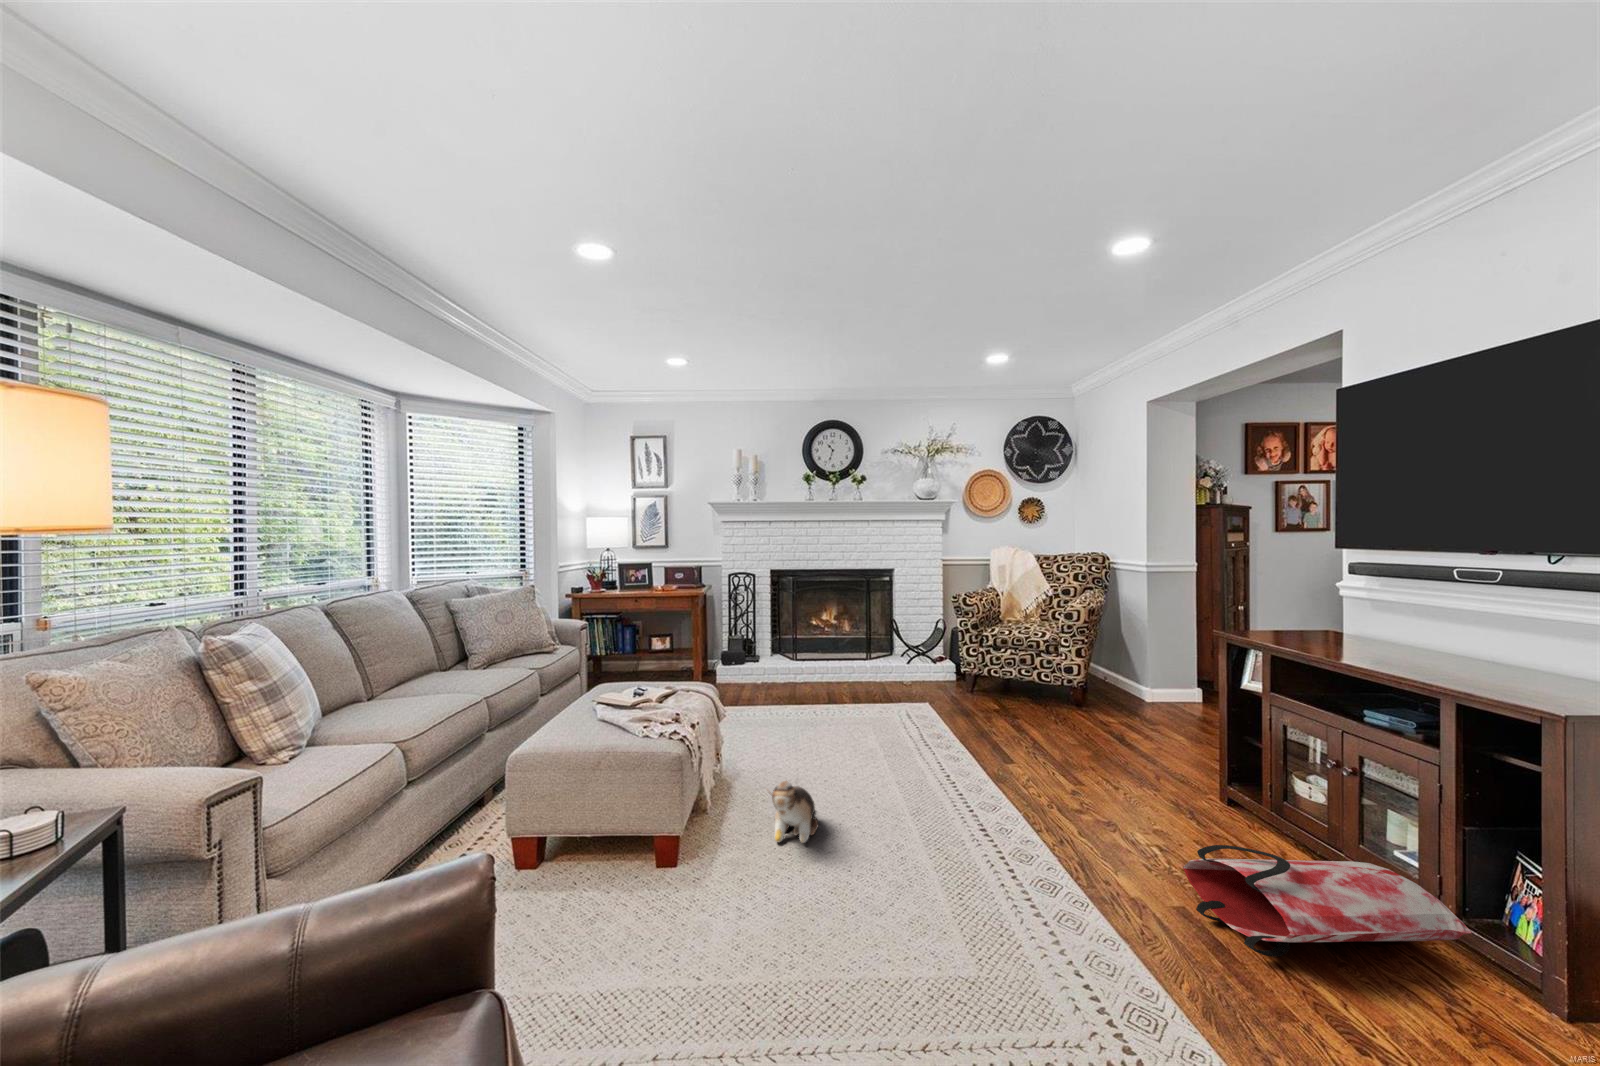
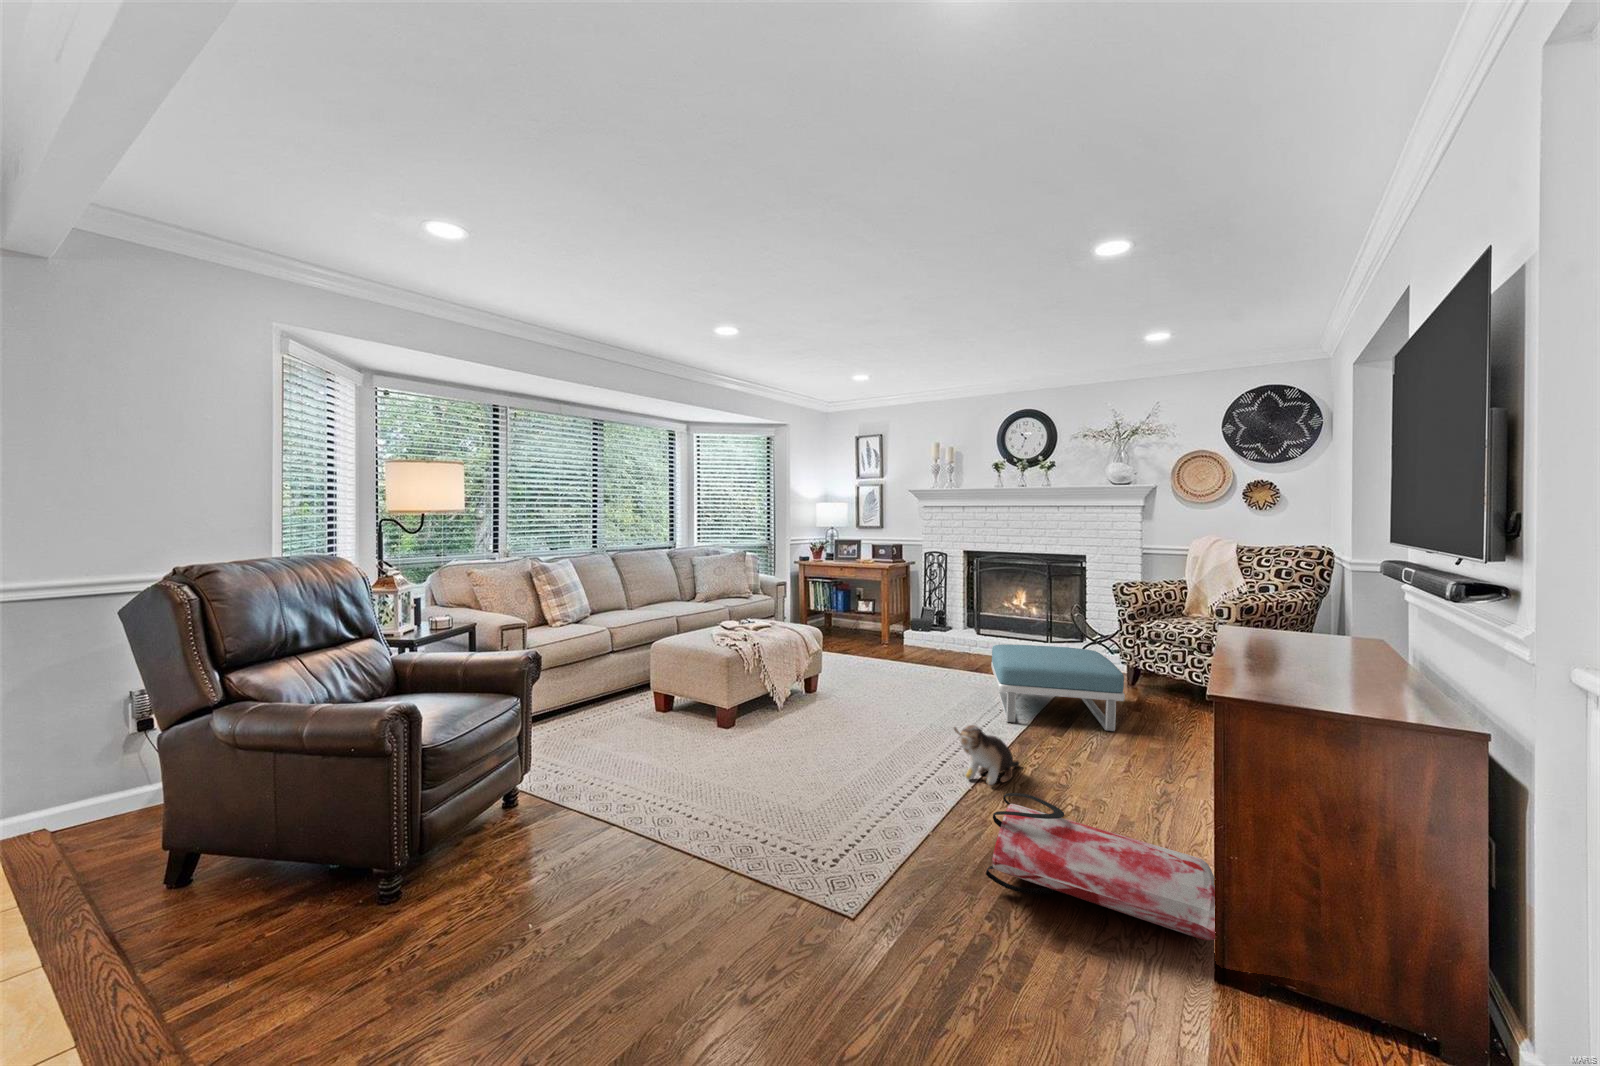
footstool: none [891,665,1046,756] -> present [991,645,1125,731]
plush toy: present [771,781,818,843] -> present [954,725,1019,785]

